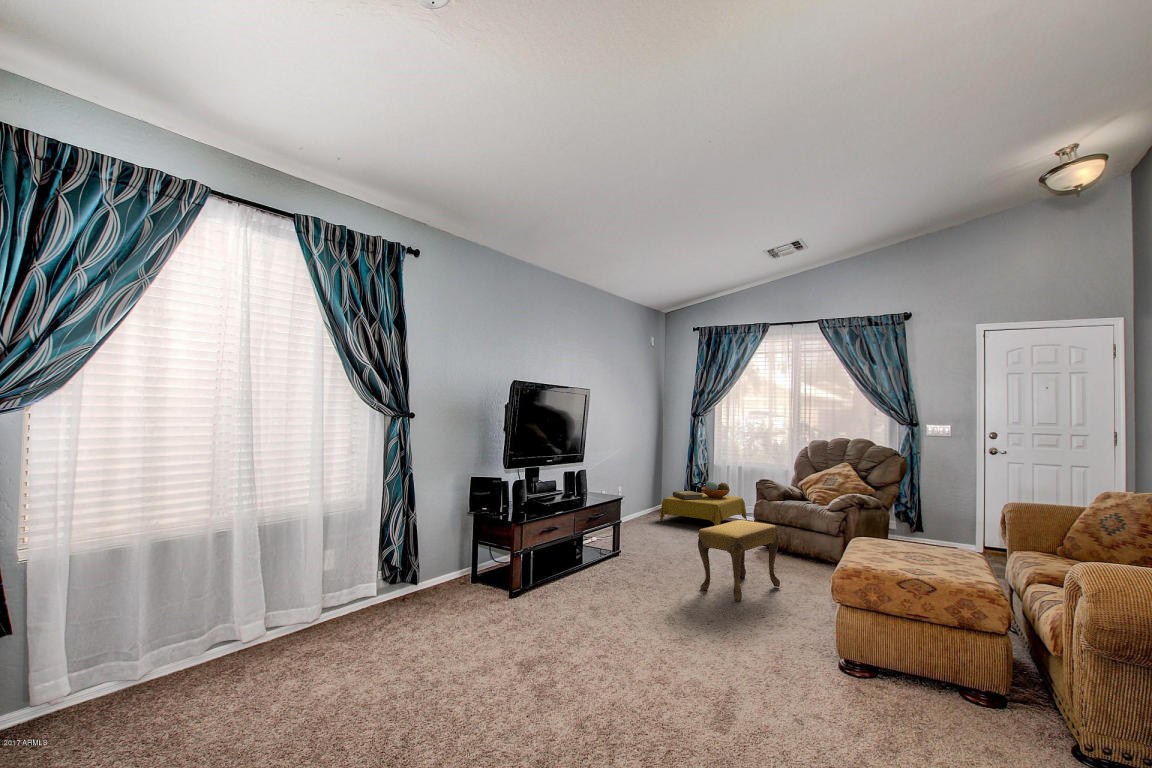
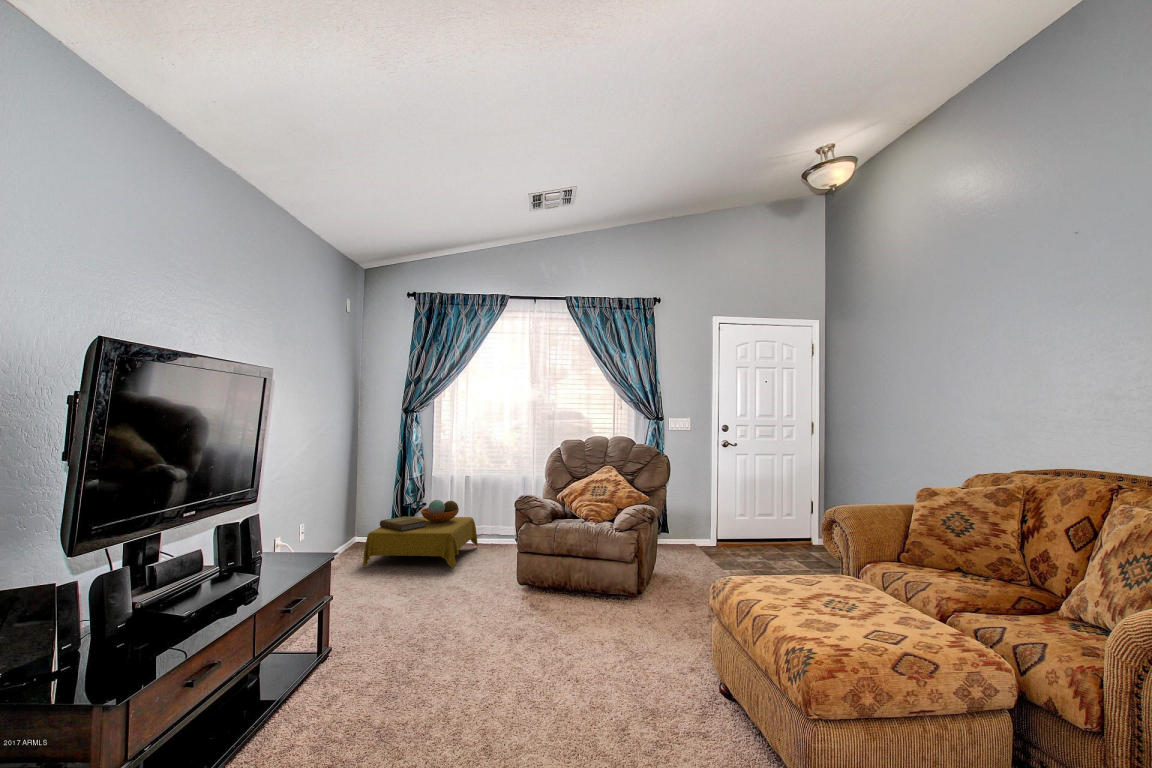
footstool: present [698,520,780,602] -> none [495,567,596,709]

